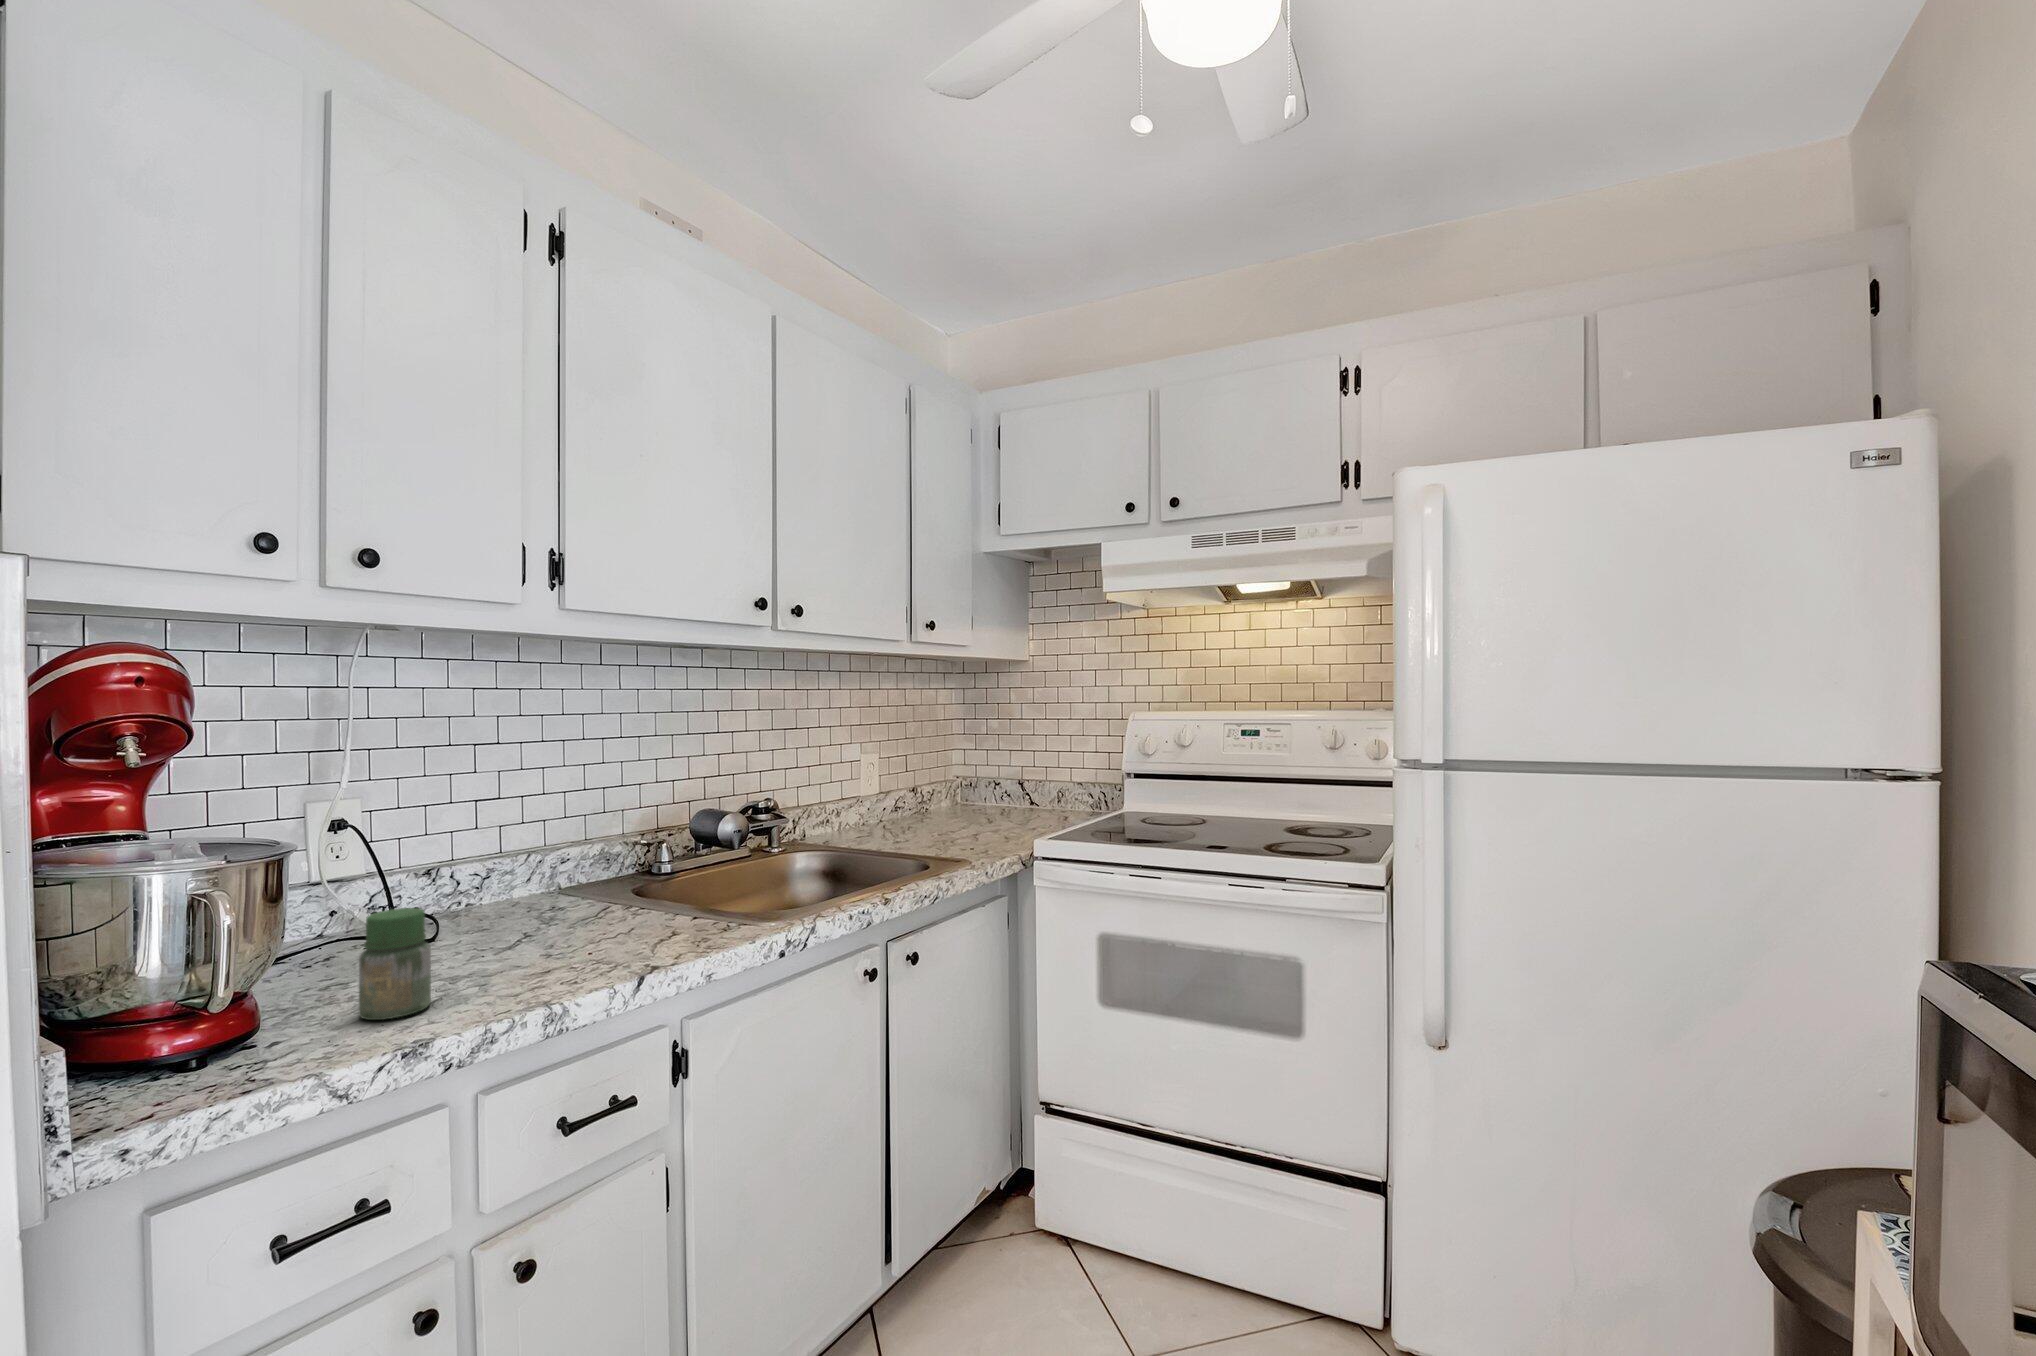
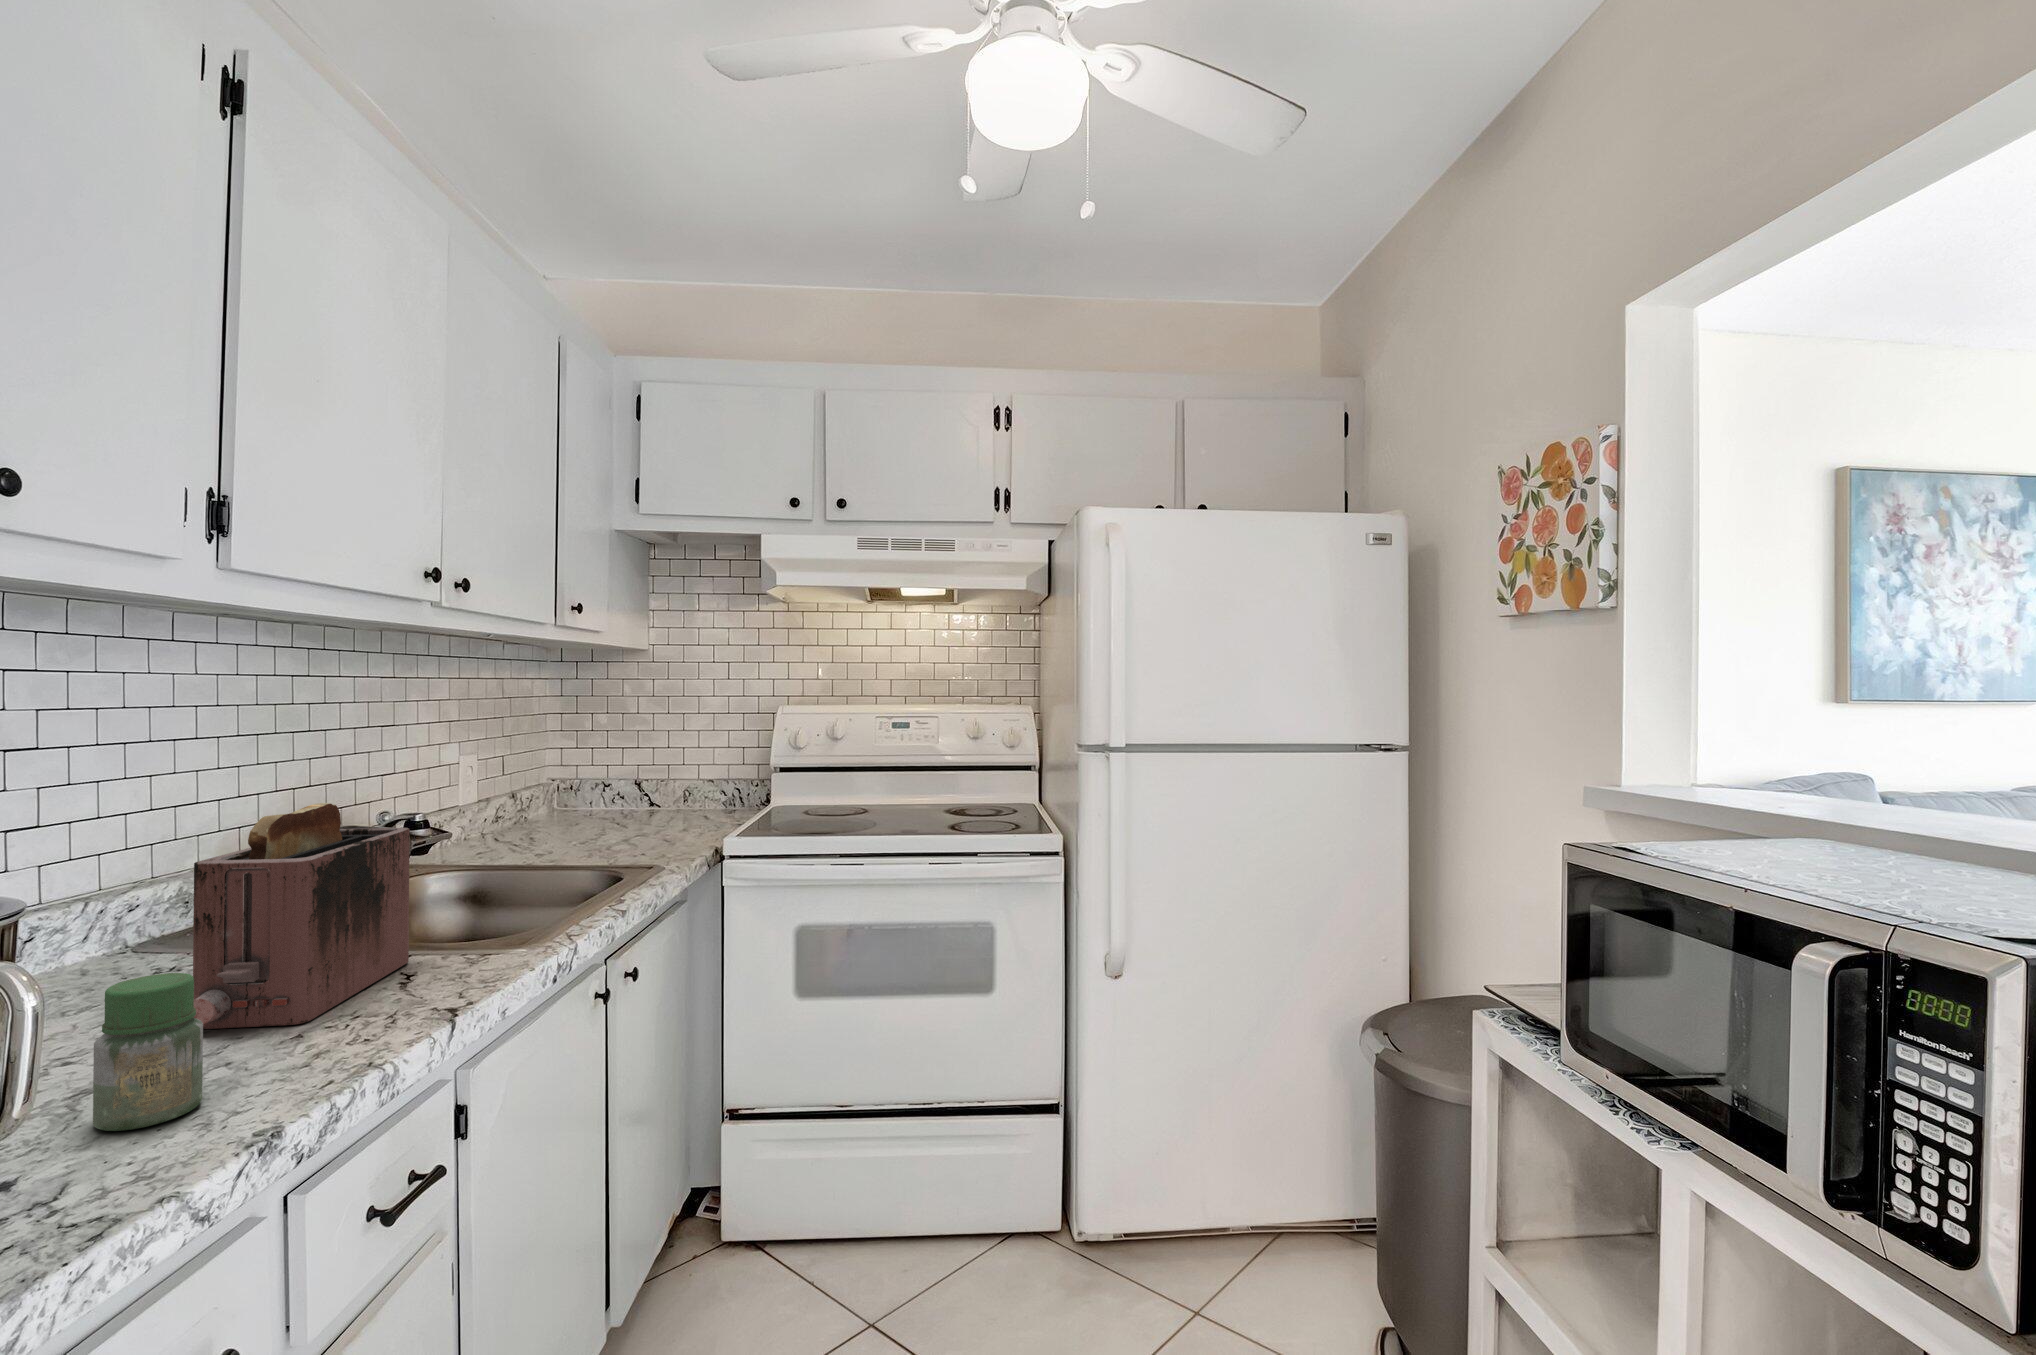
toaster: none [493,788,683,960] -> present [193,803,410,1029]

